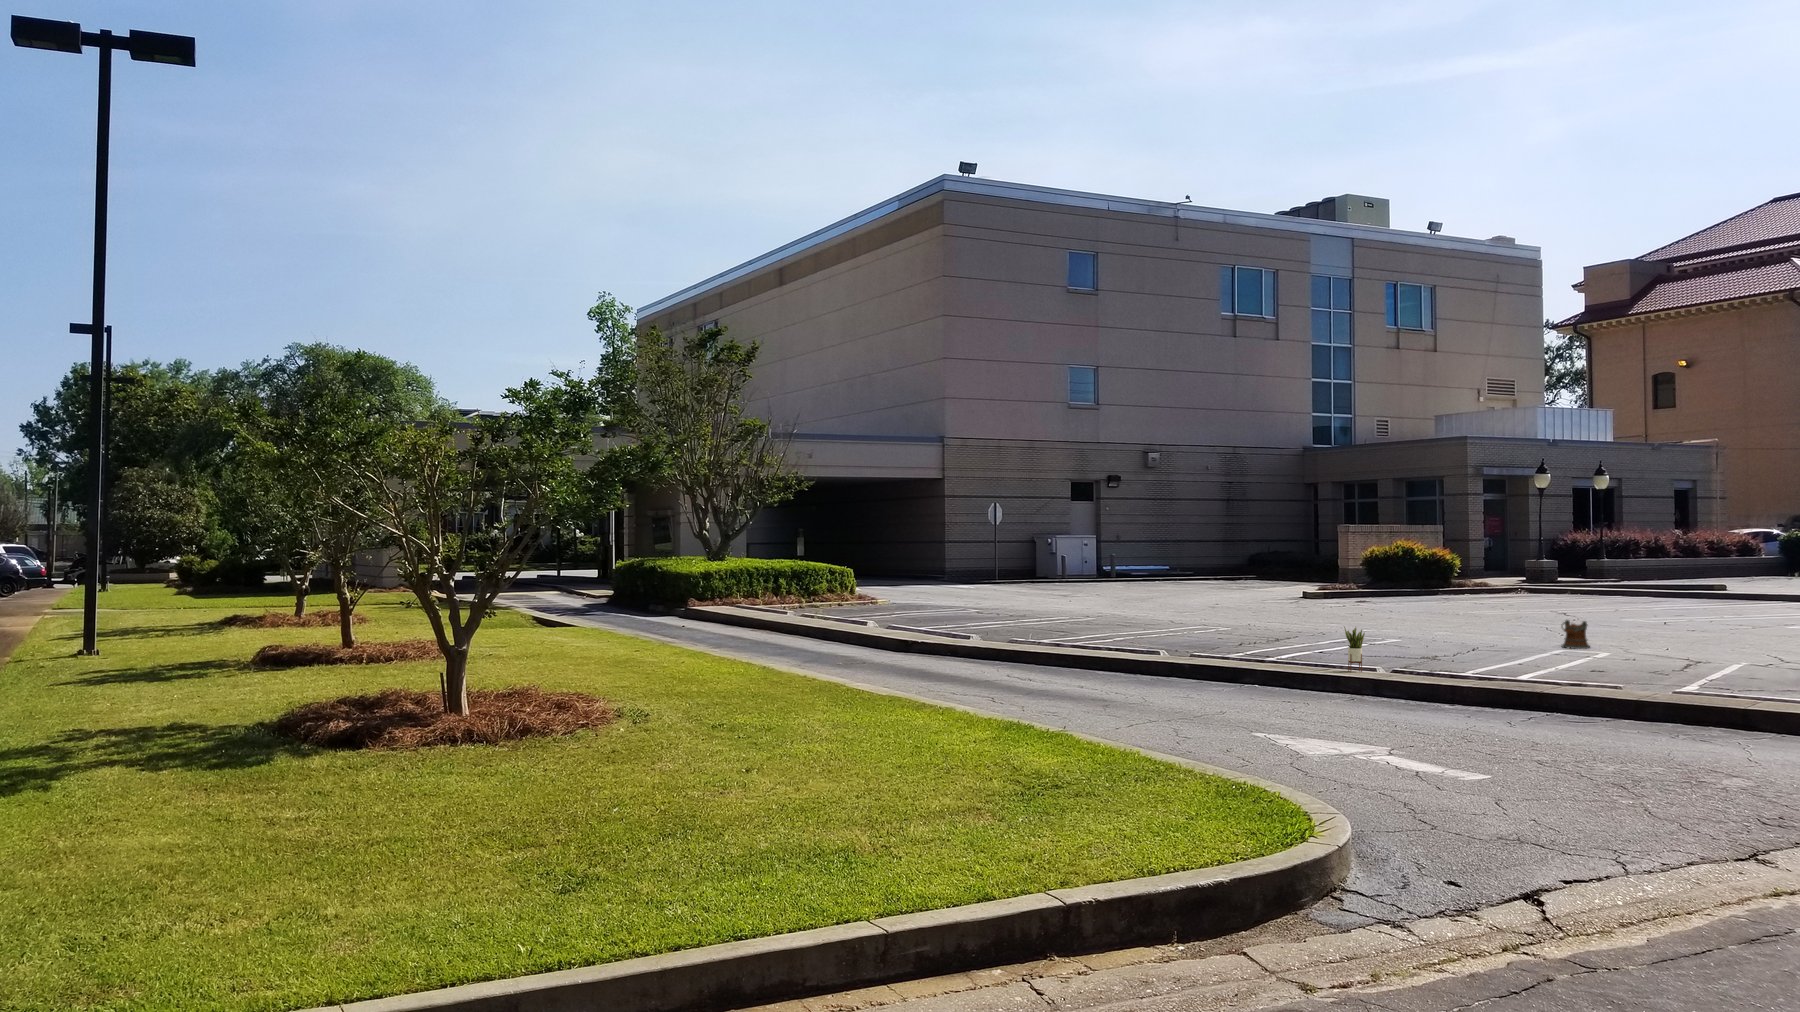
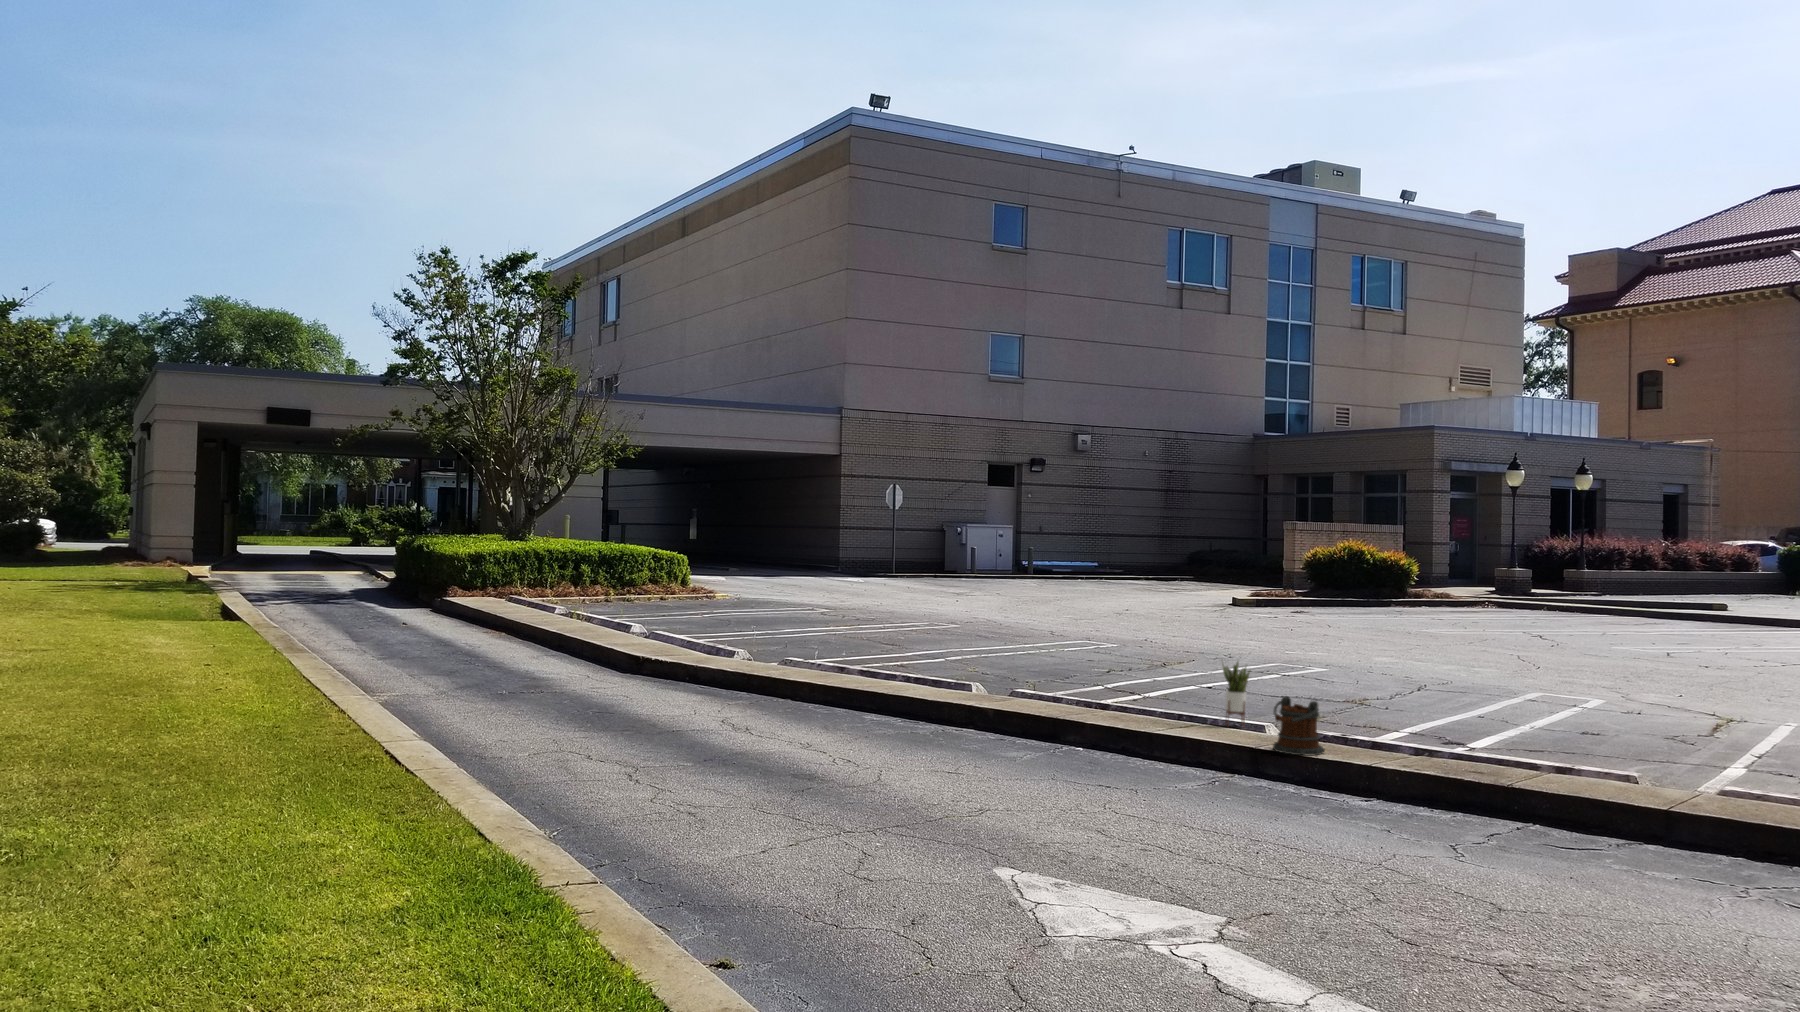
bucket: present [1562,620,1590,649] -> present [1273,696,1325,756]

